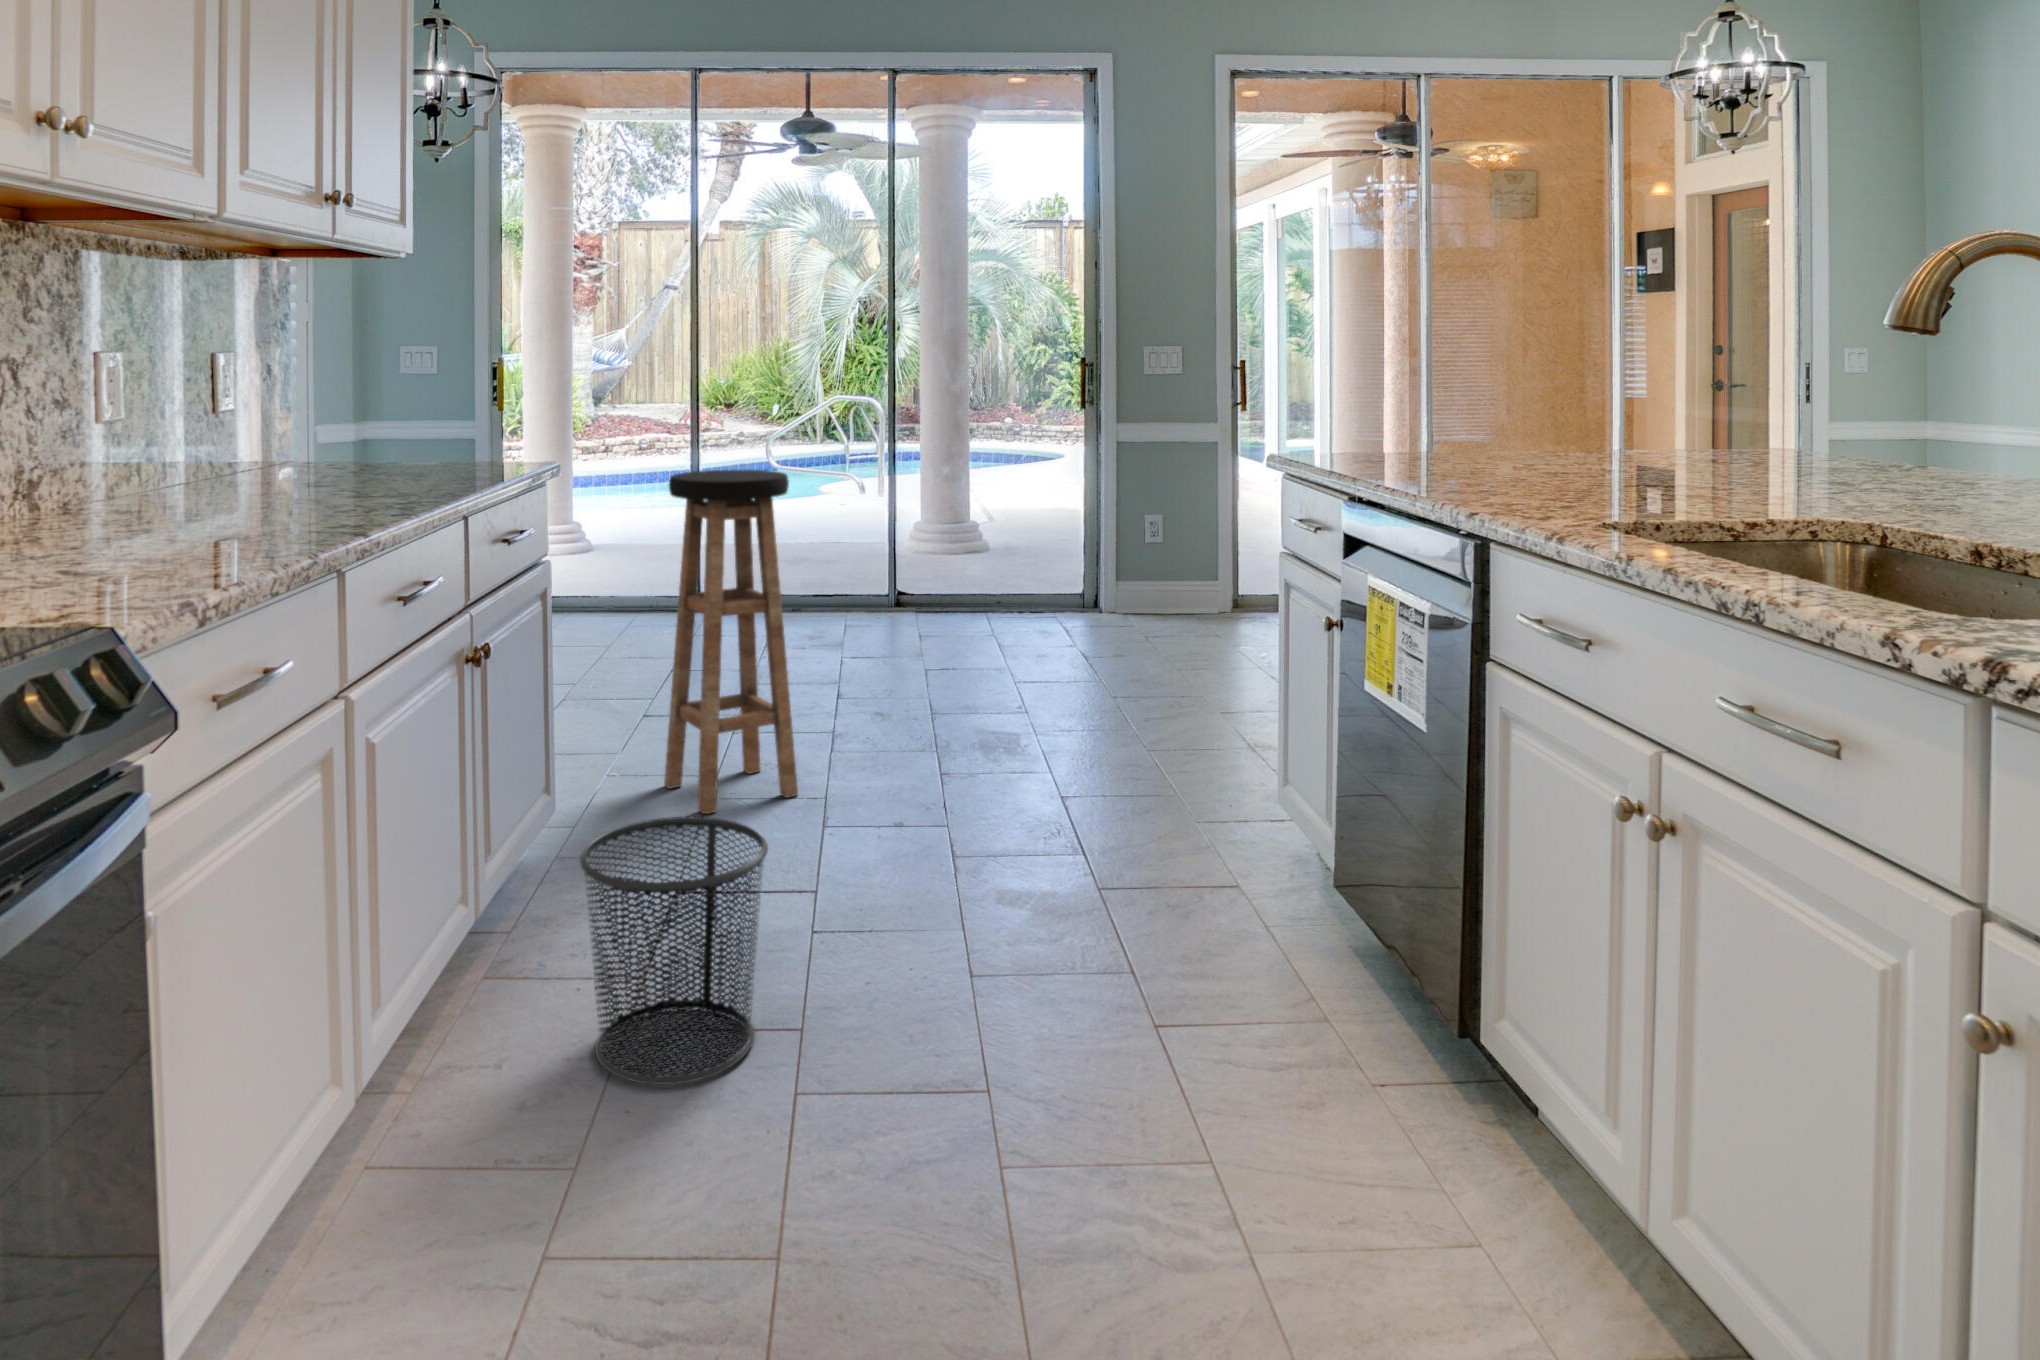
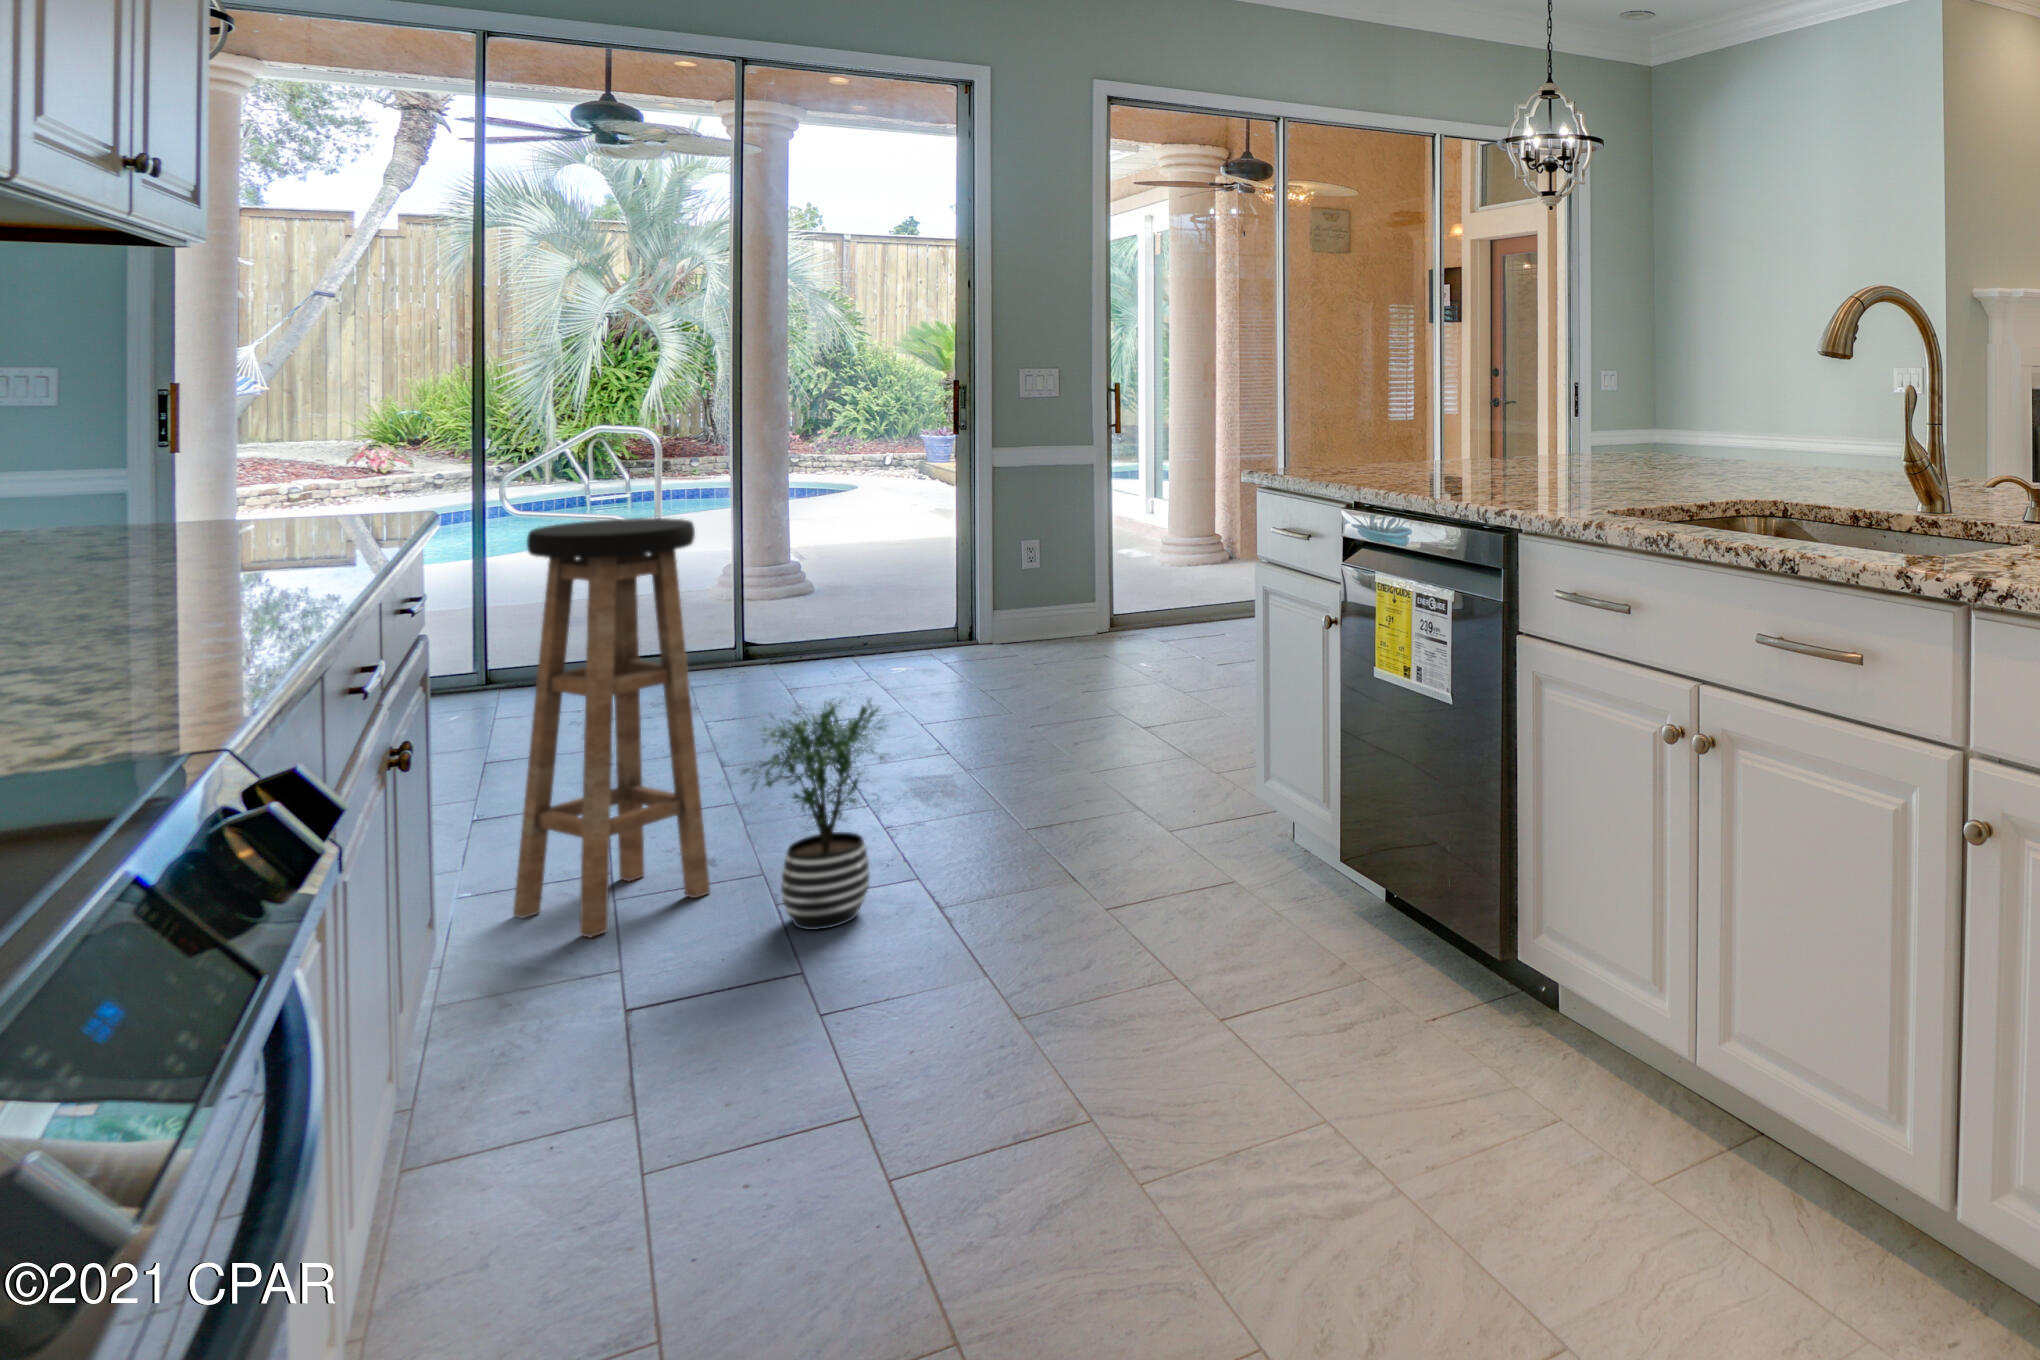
potted plant: none [796,638,930,846] -> present [742,698,886,930]
trash can: present [579,817,768,1085] -> none [561,919,814,1249]

